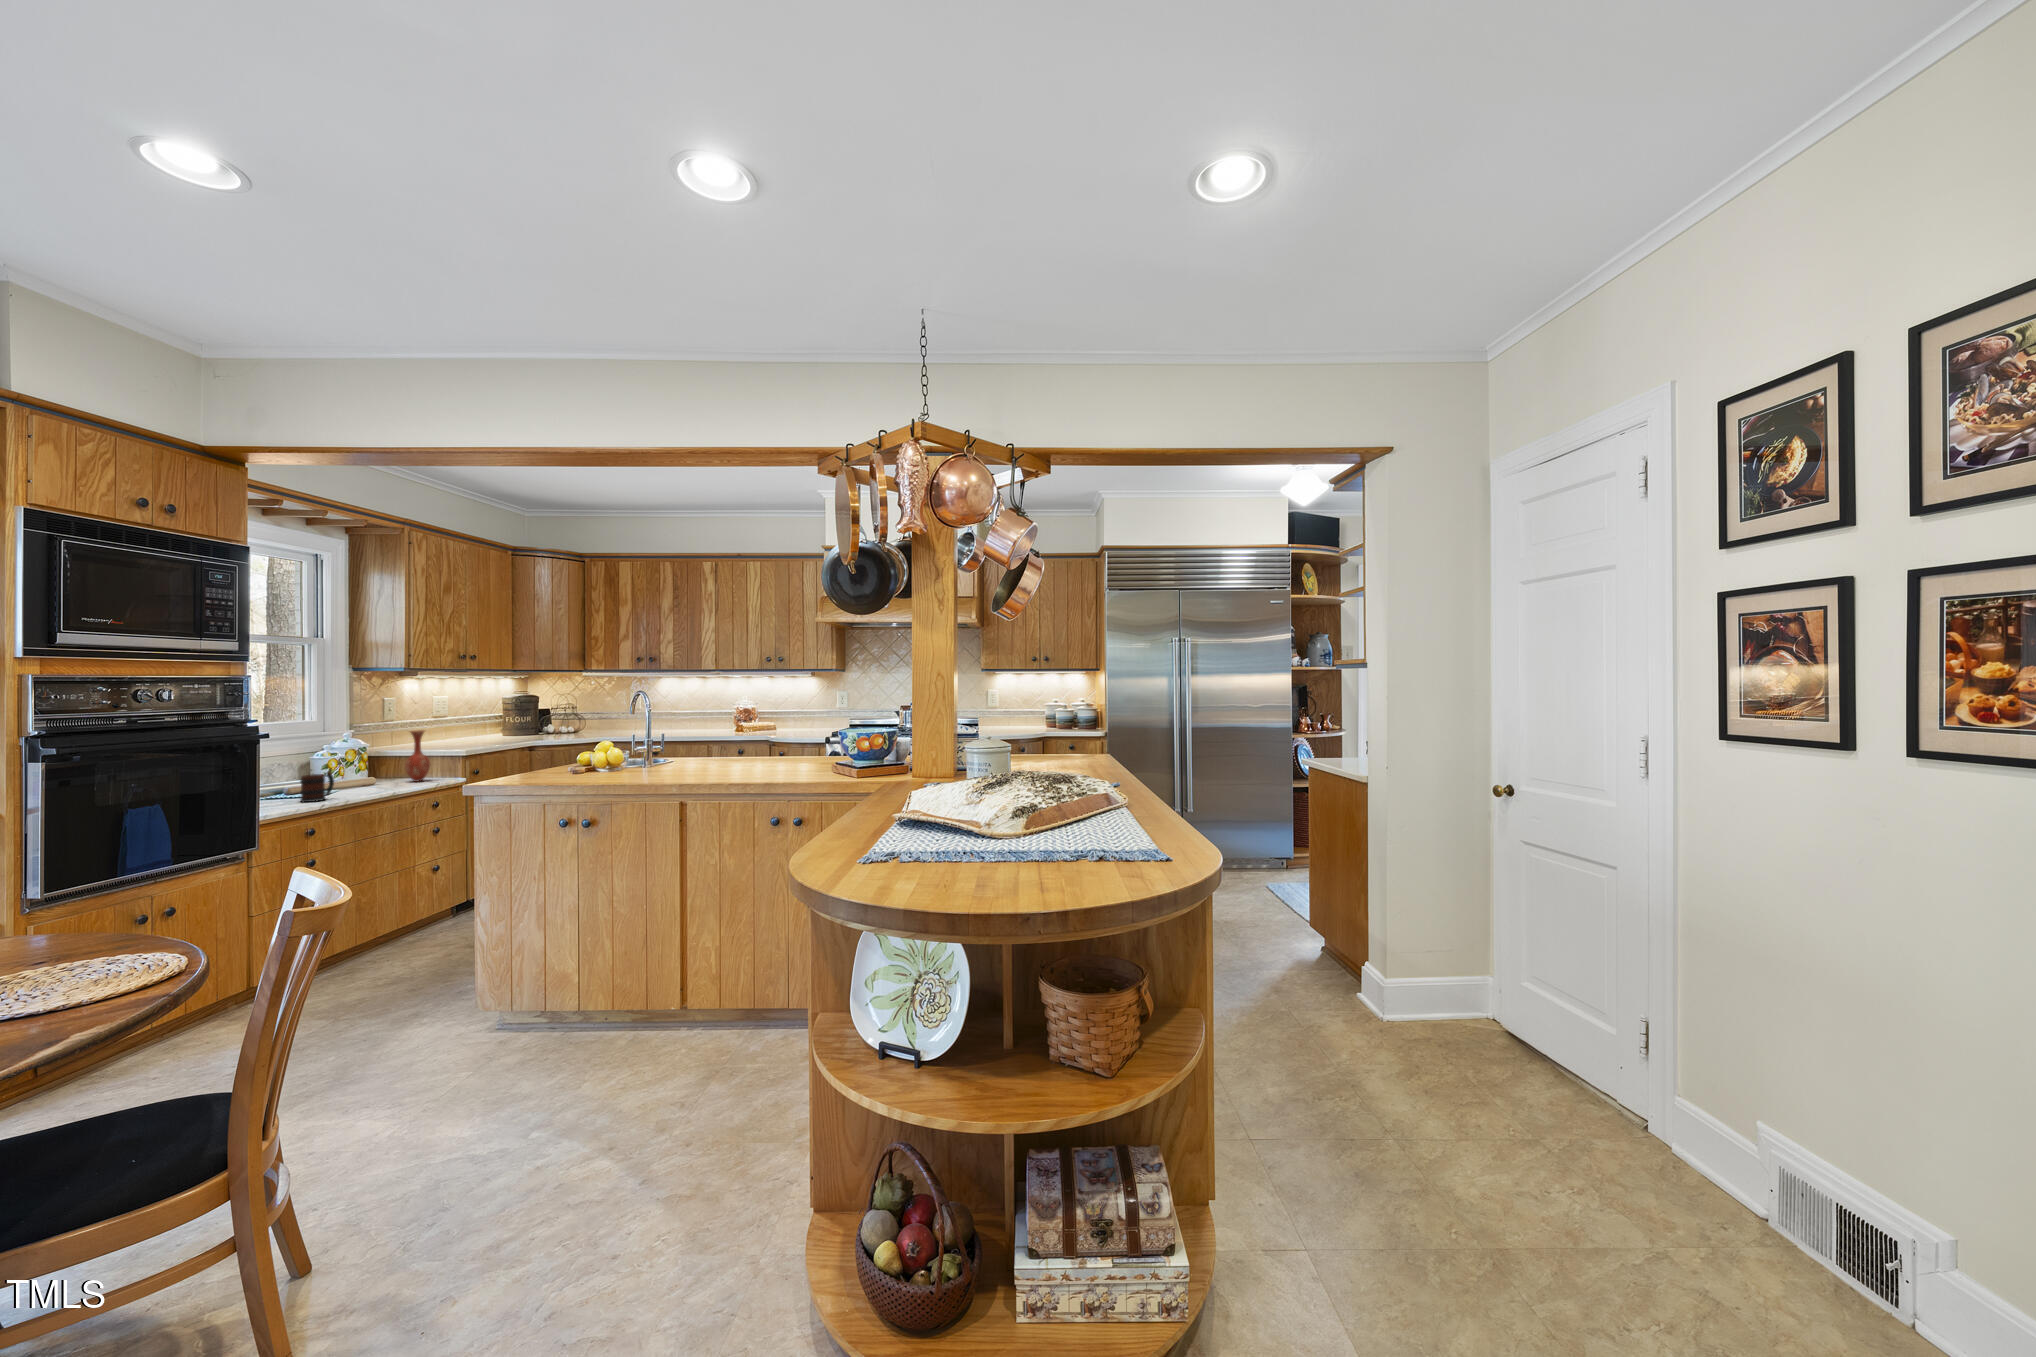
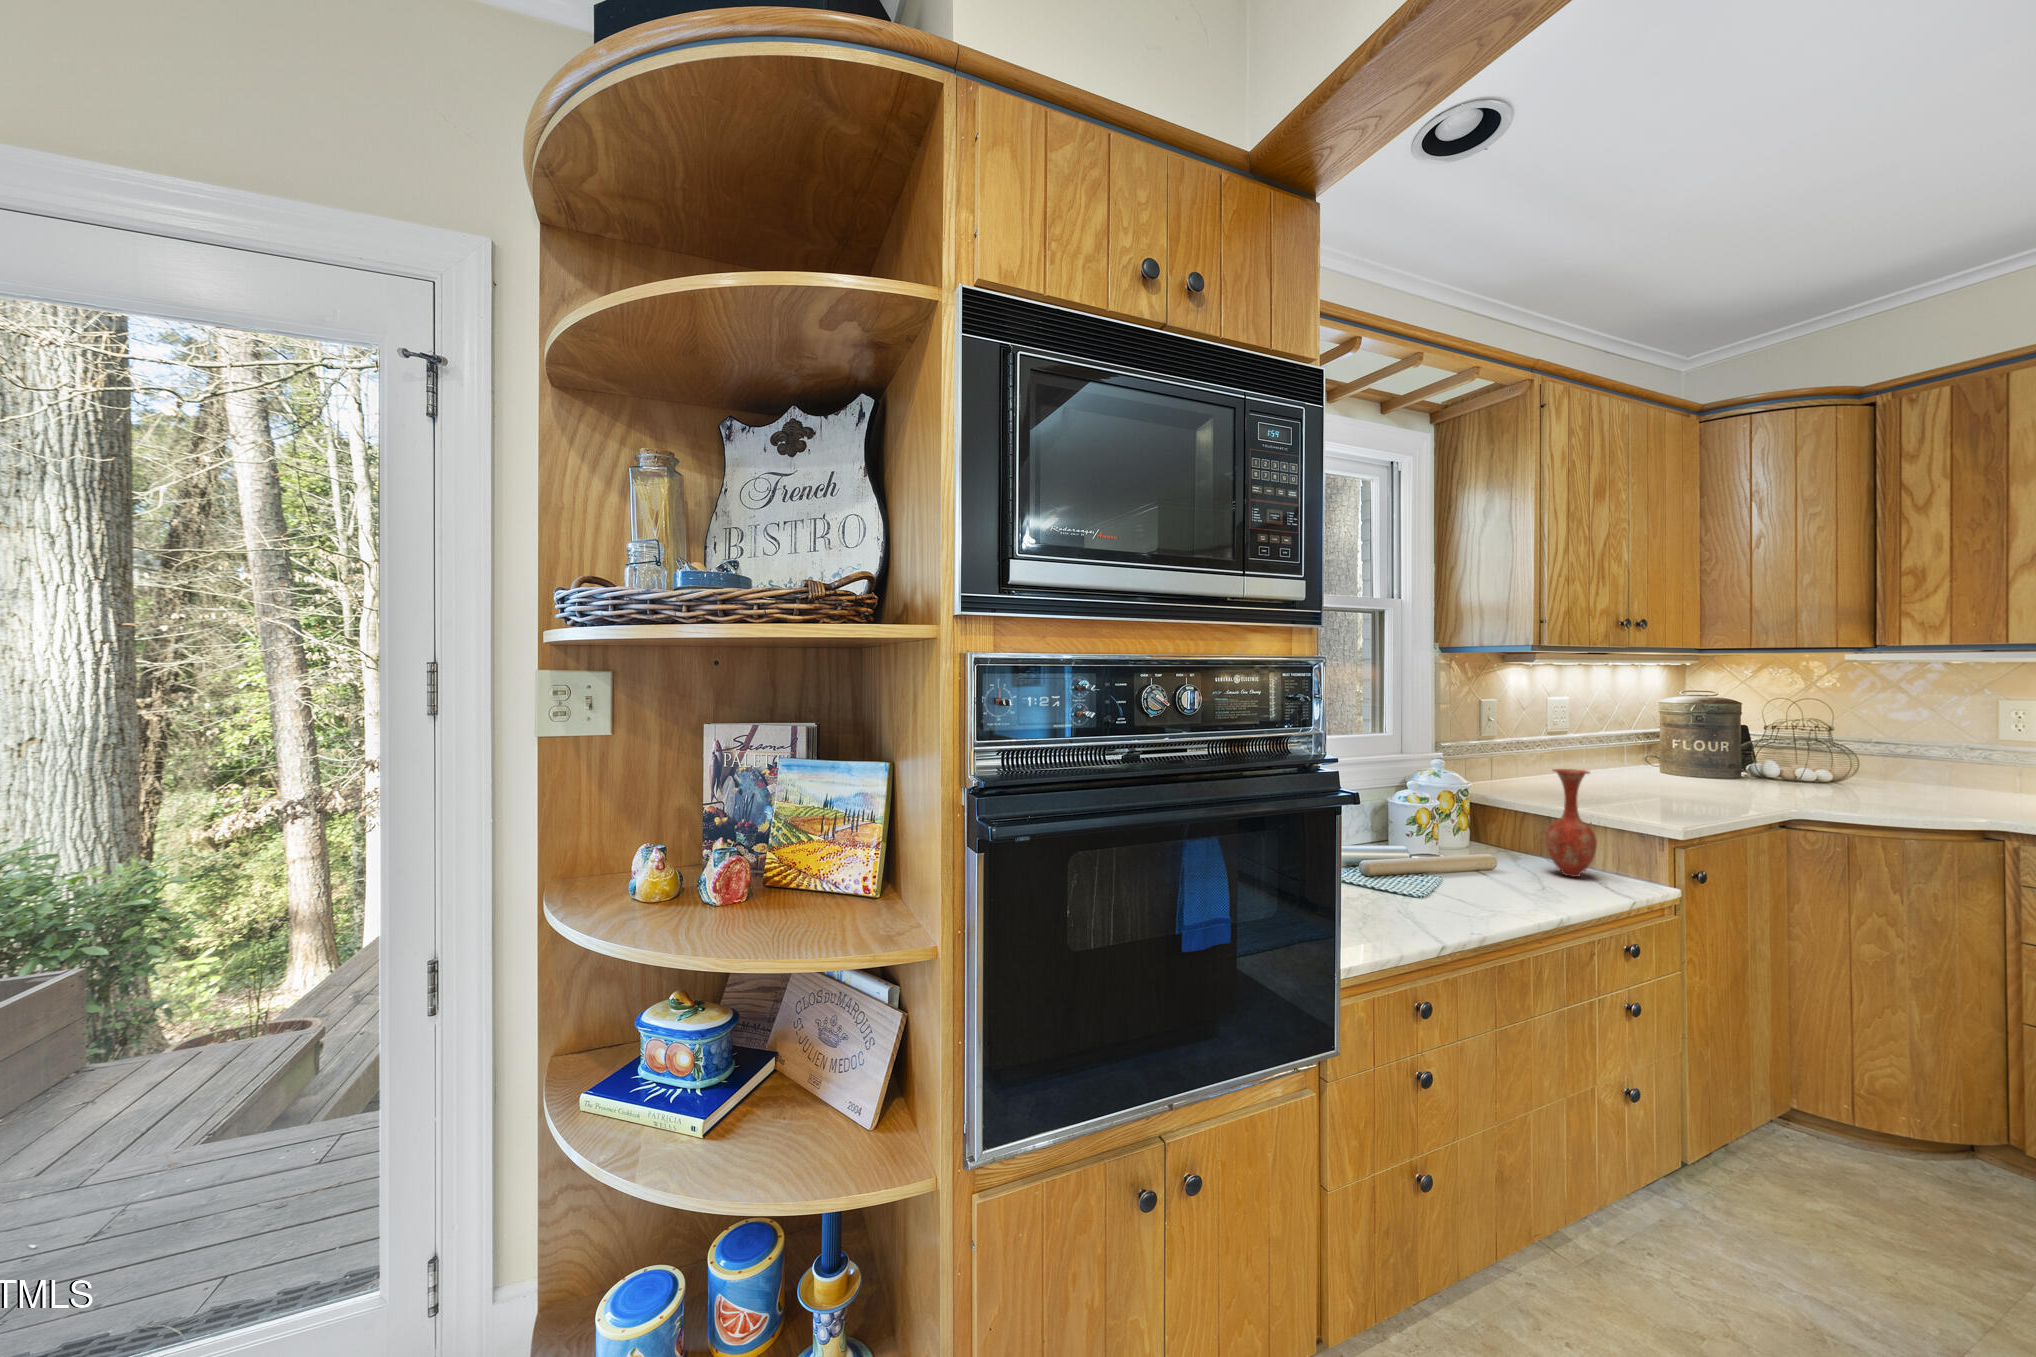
mug: present [300,771,334,802] -> none [1388,858,1447,923]

